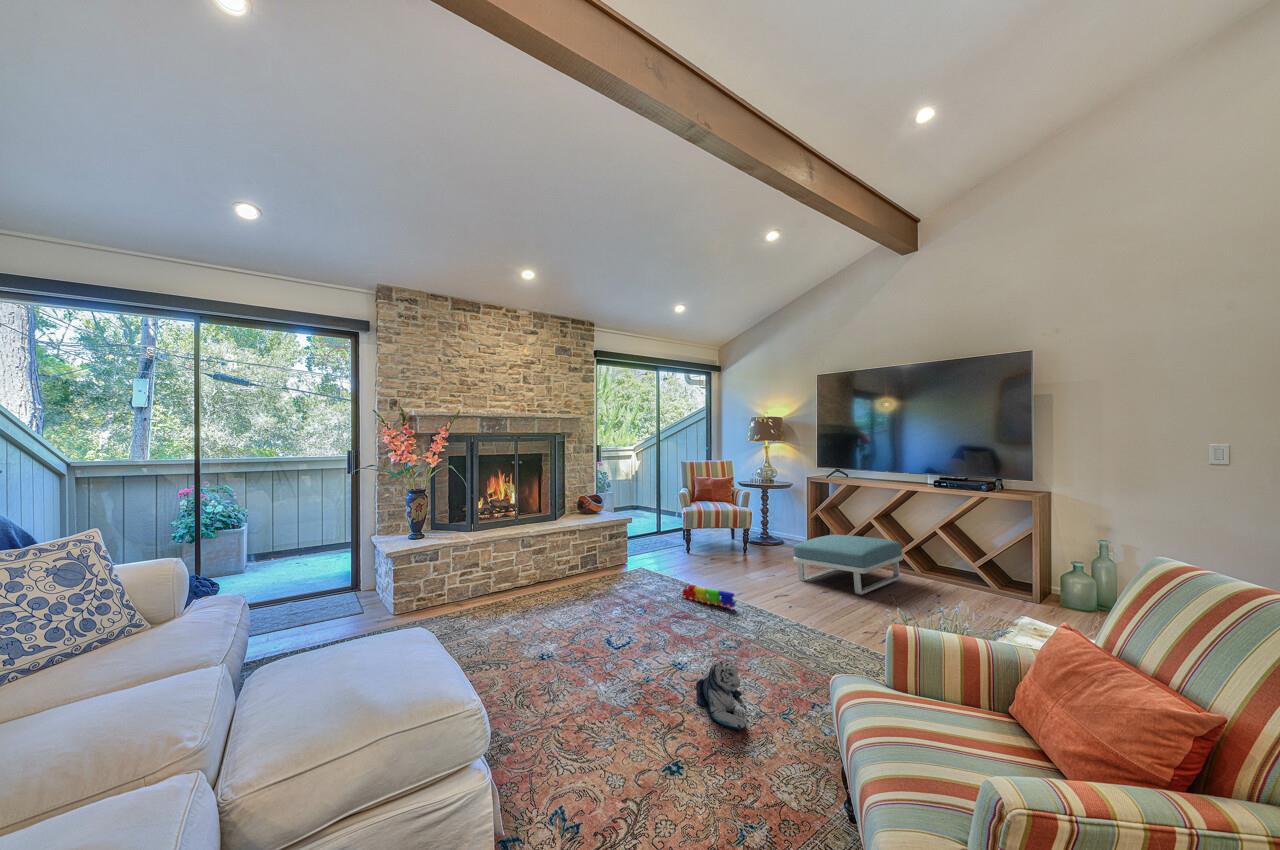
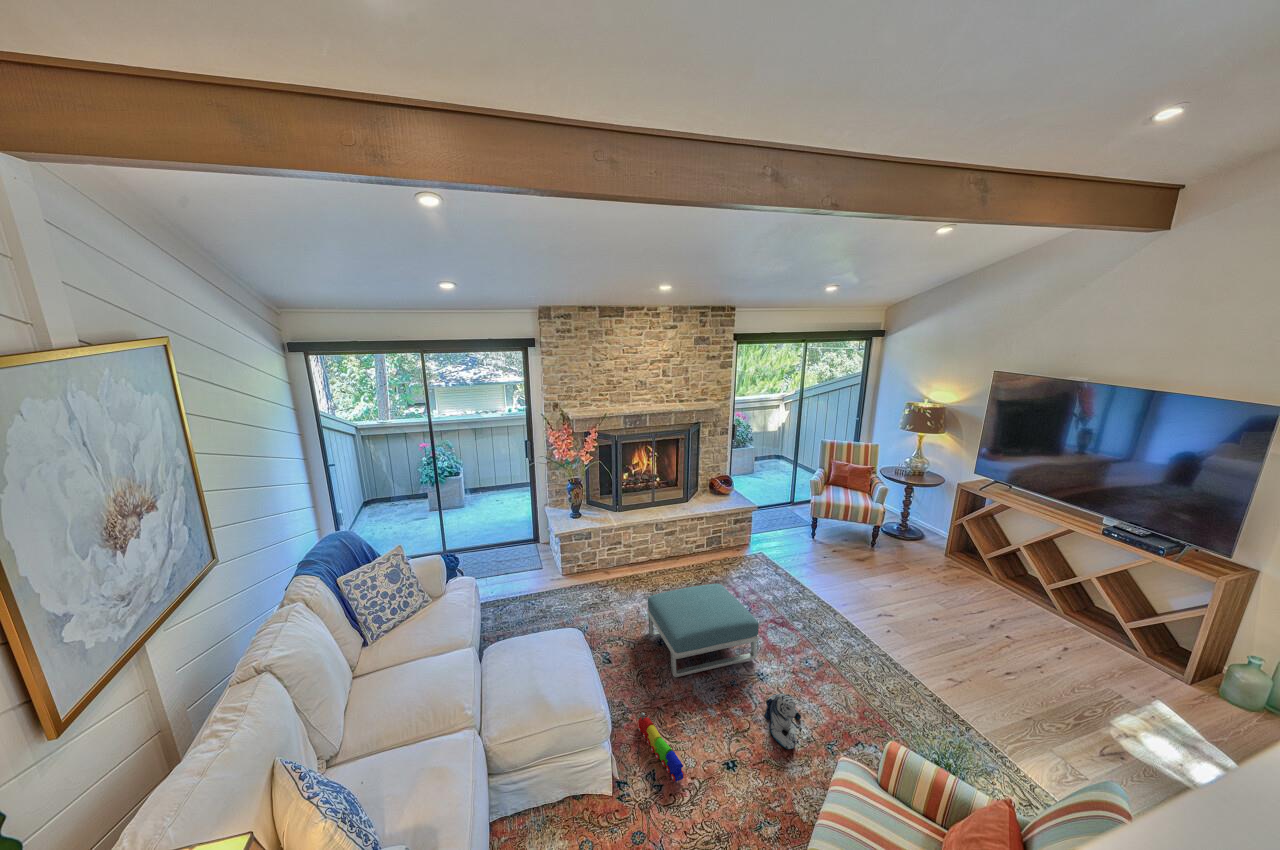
footstool: present [794,535,903,595] -> present [647,584,759,677]
toy train: present [682,584,735,608] -> present [638,713,684,782]

